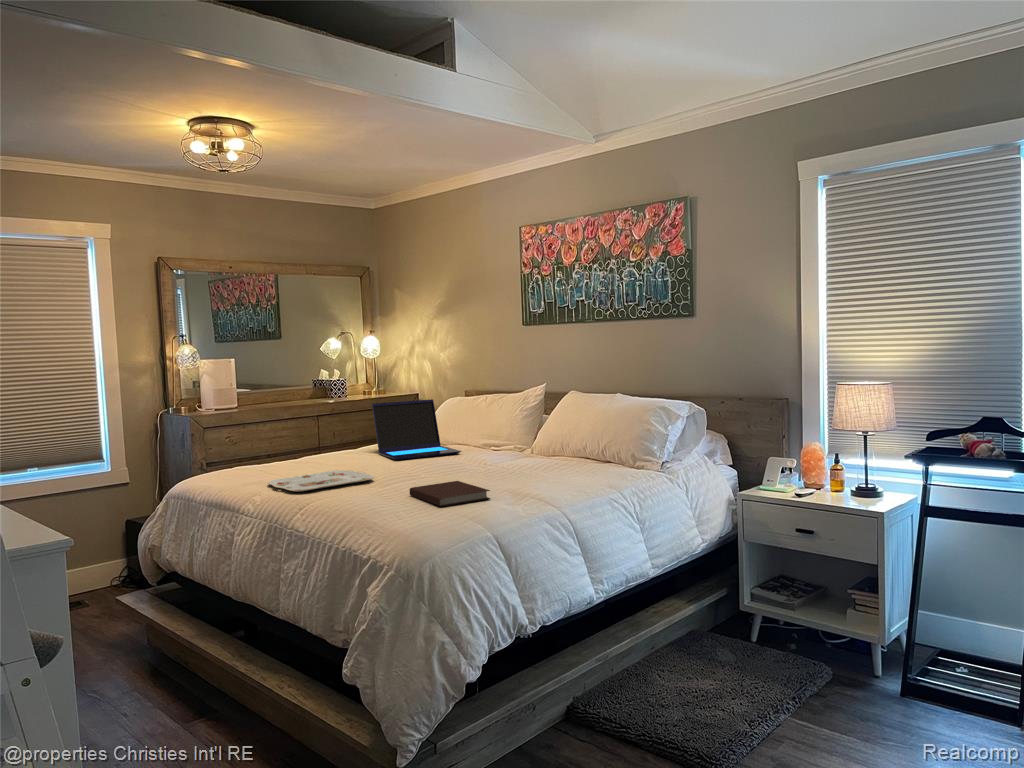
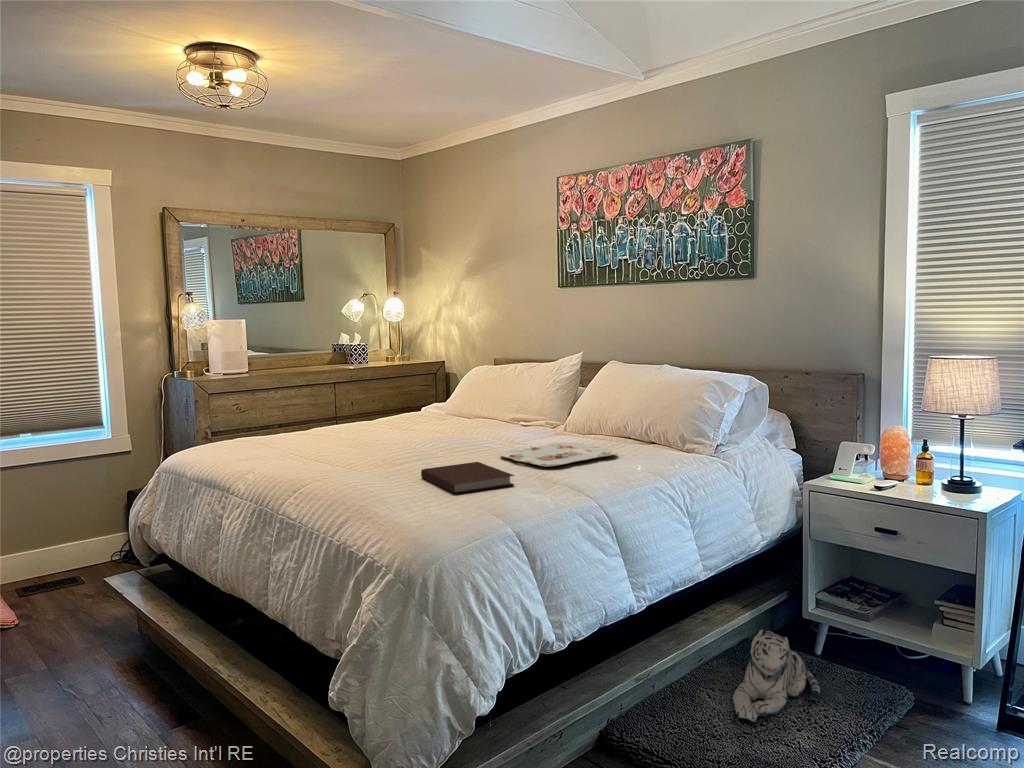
laptop: present [372,399,461,460] -> none [389,367,486,434]
serving tray: present [268,470,374,492] -> present [500,442,618,467]
plush toy: none [679,616,753,693] -> present [733,630,821,722]

